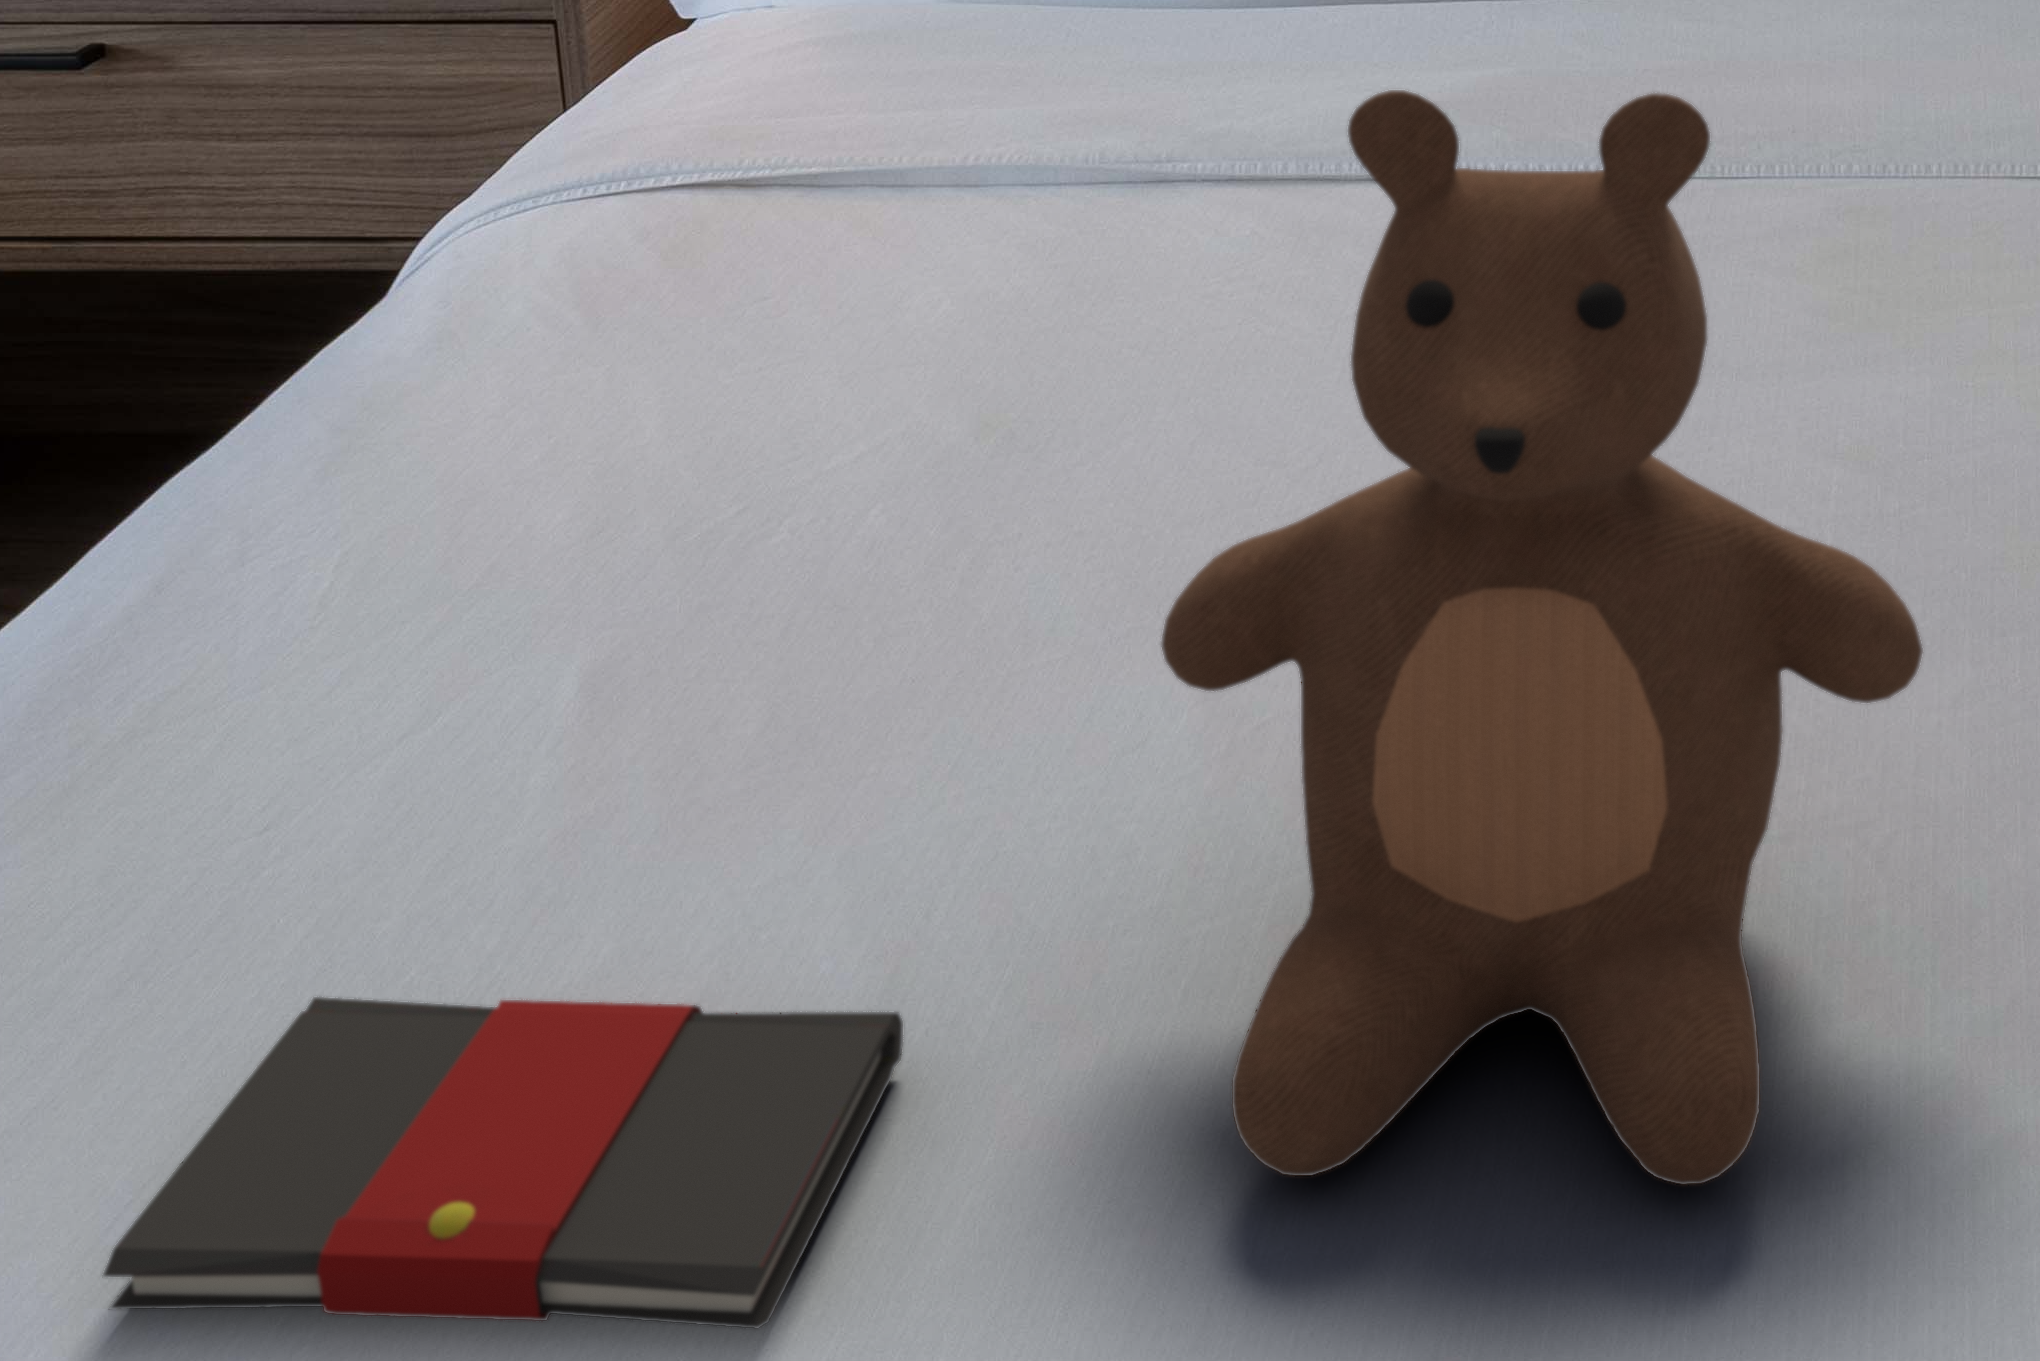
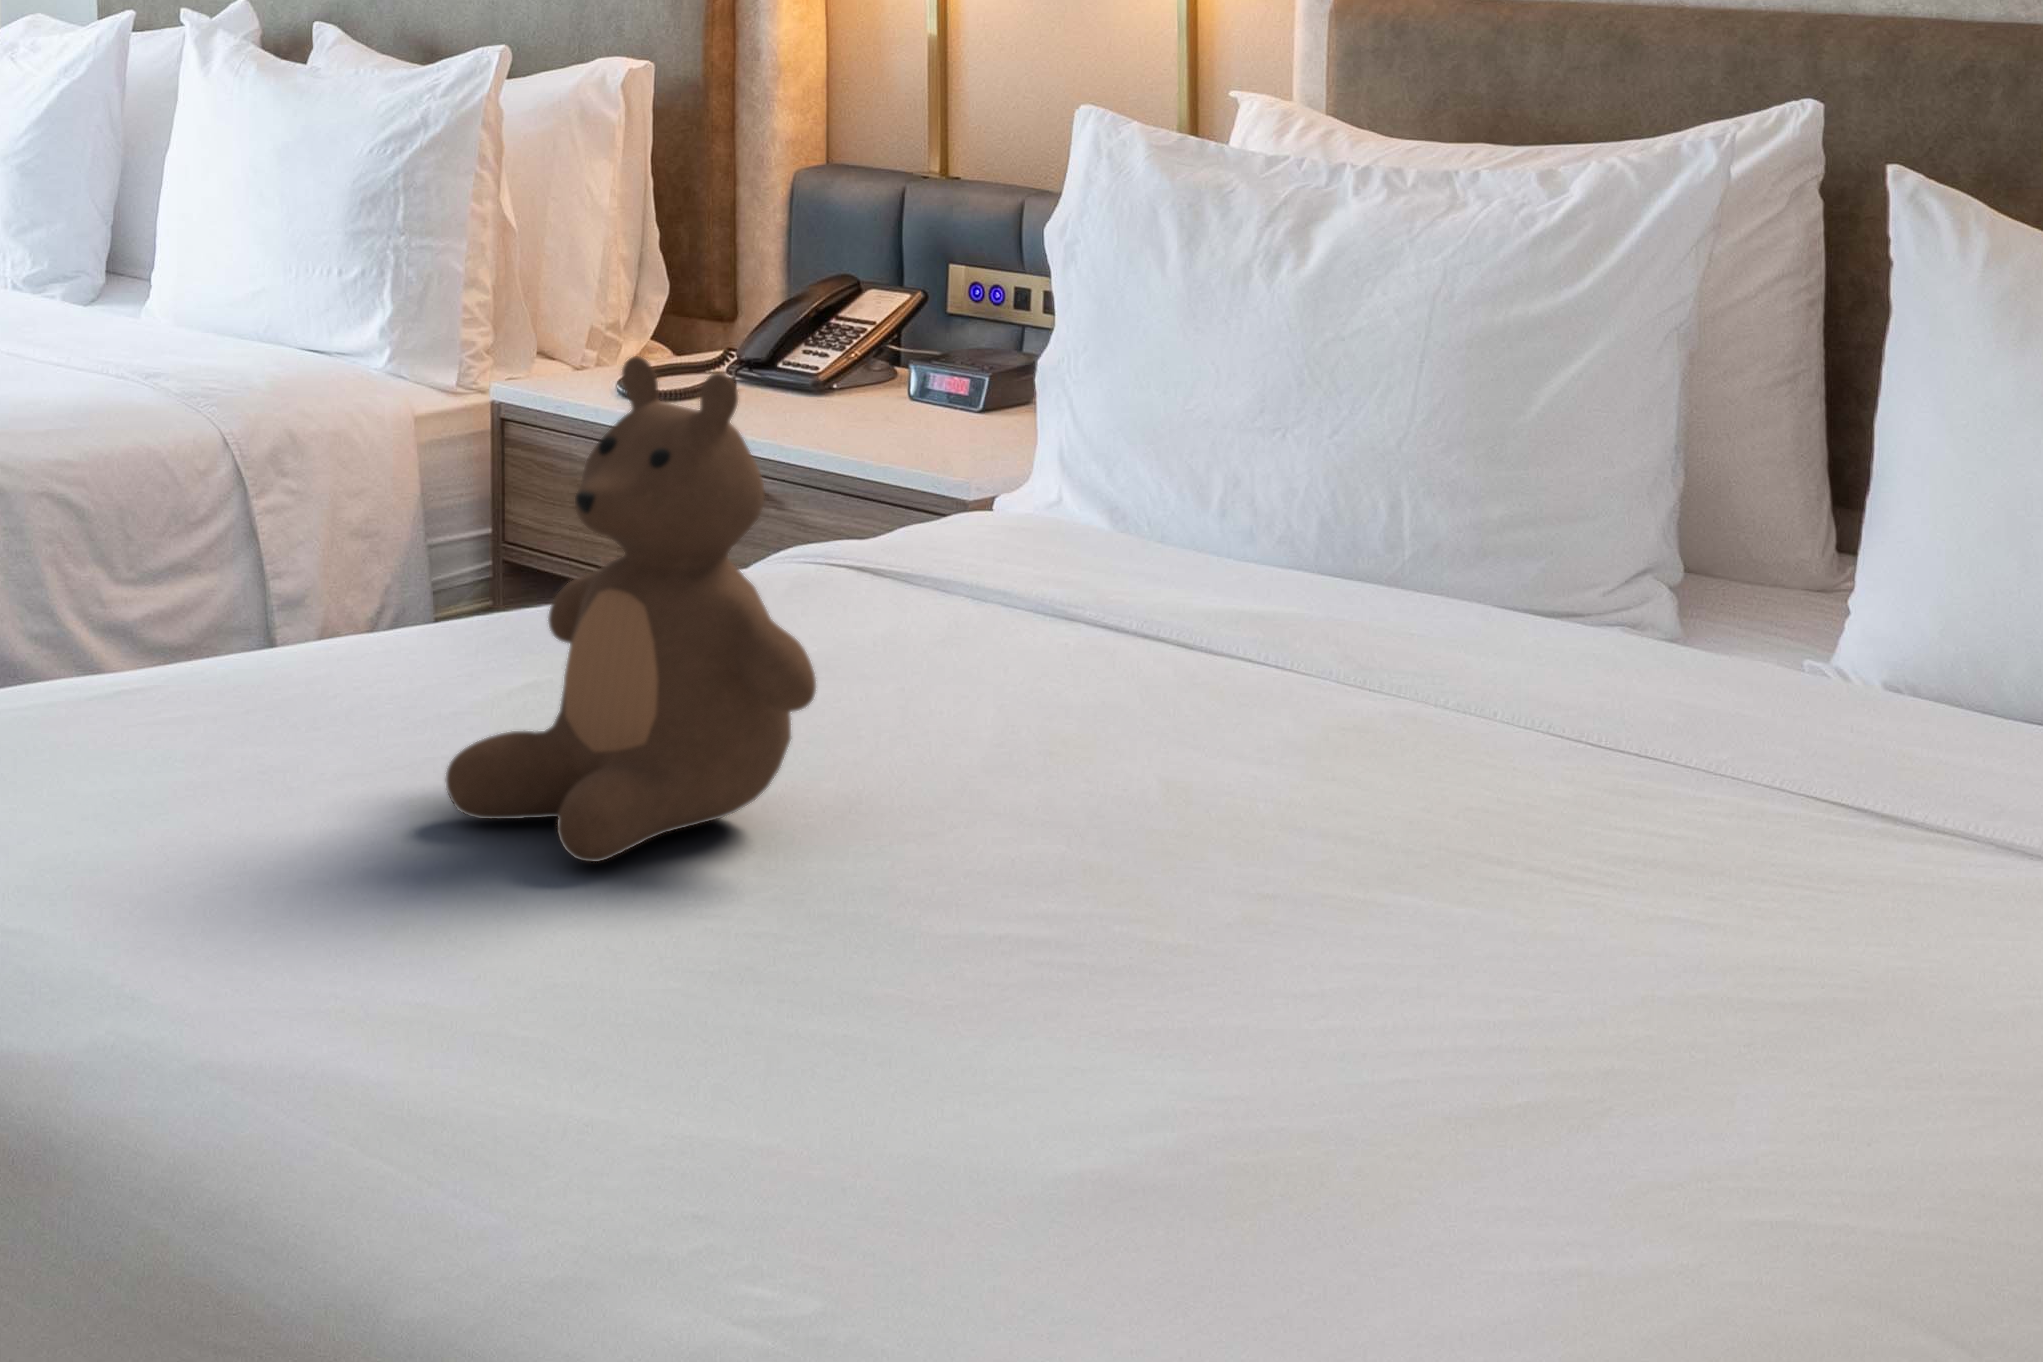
book: present [104,997,903,1328] -> none [120,678,412,784]

